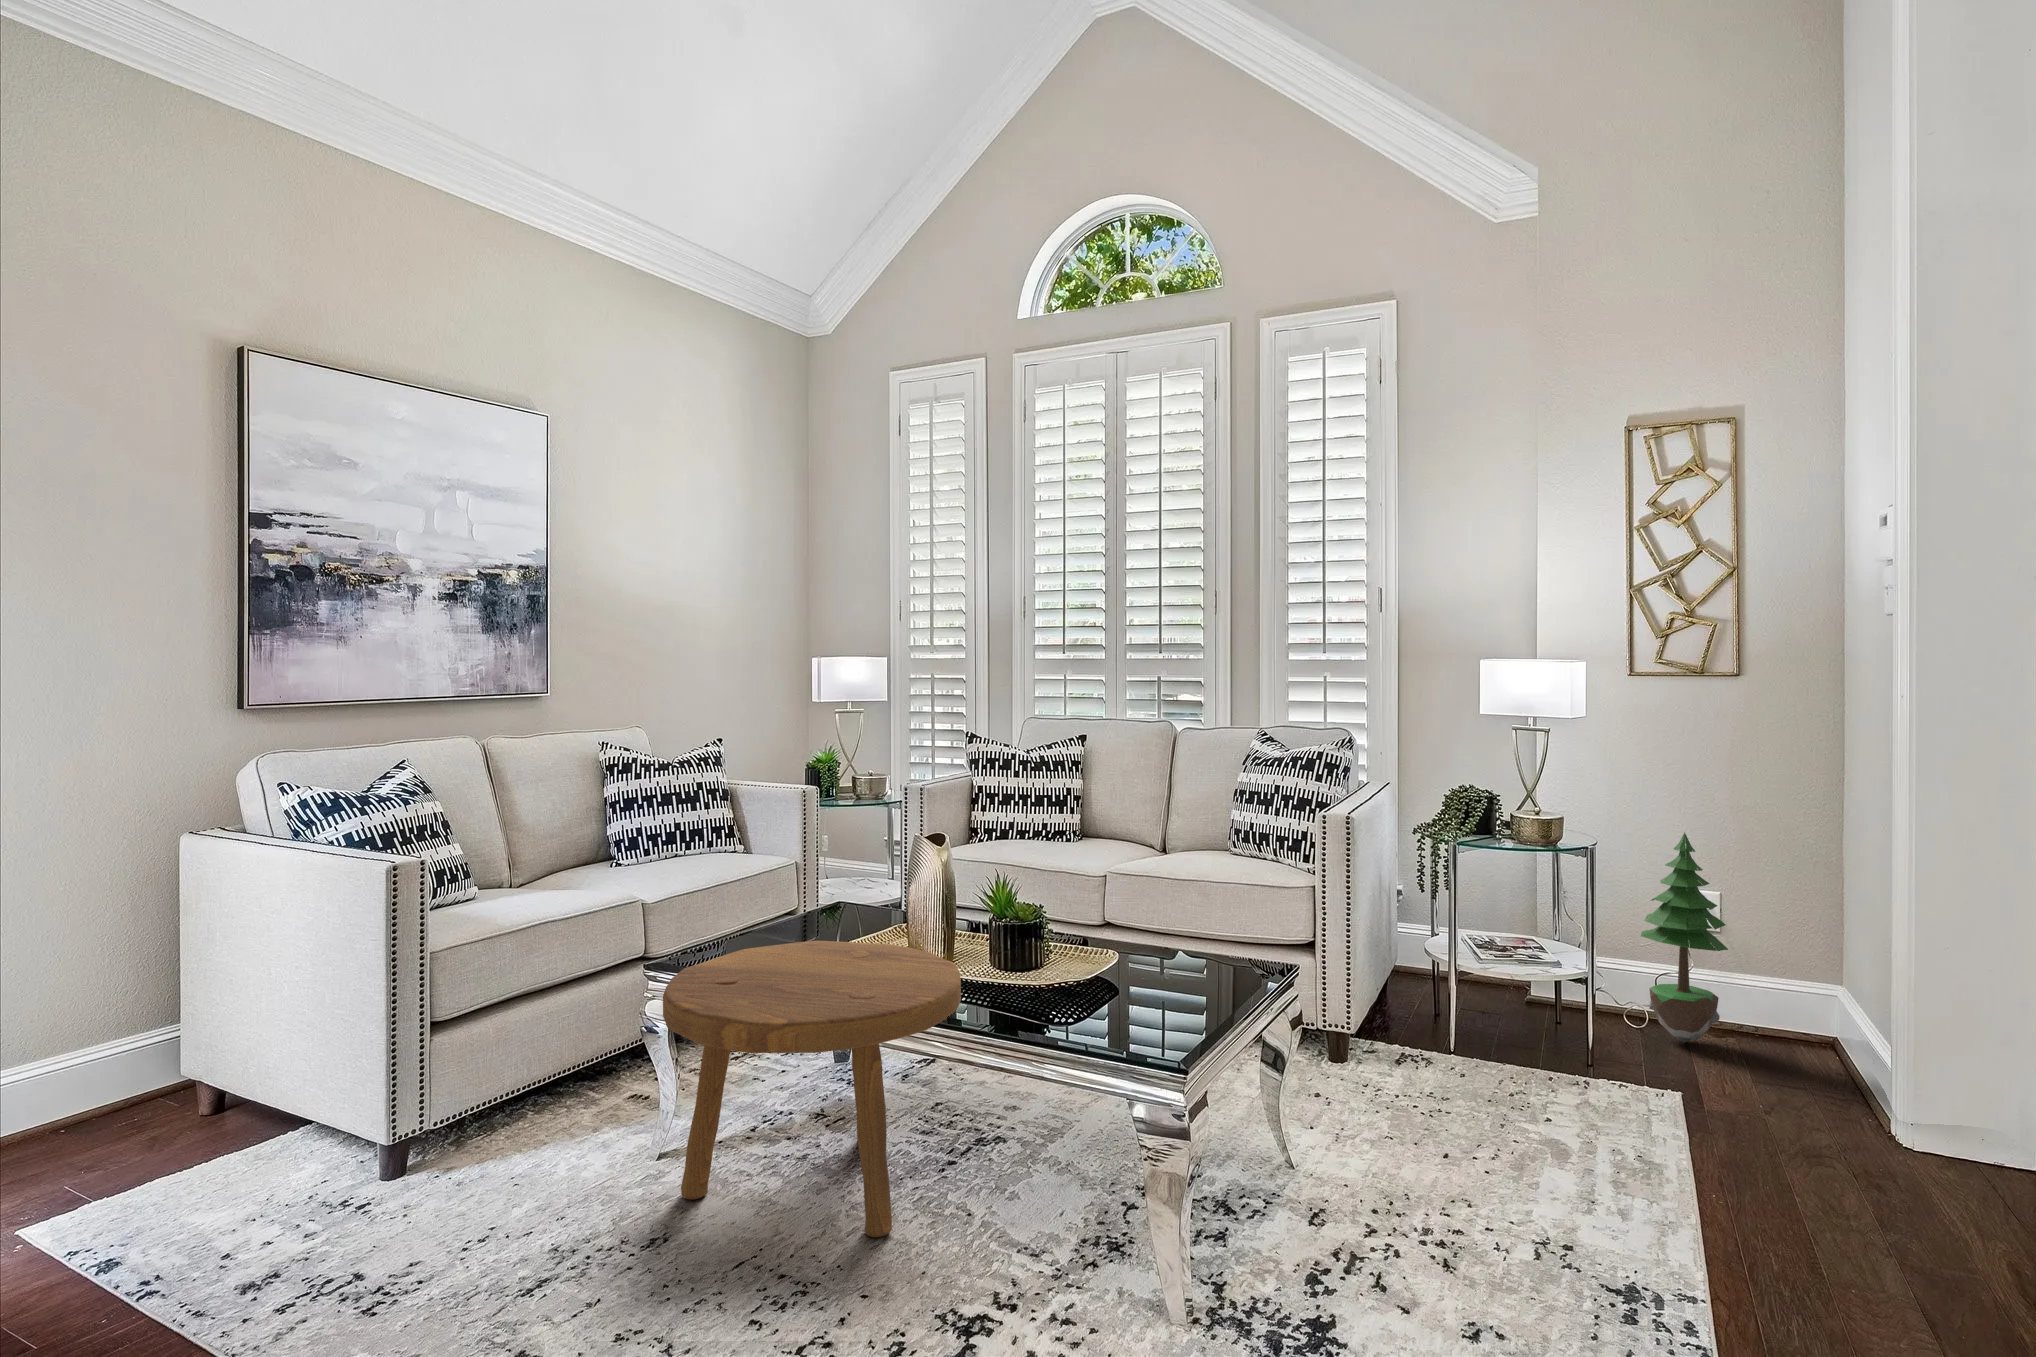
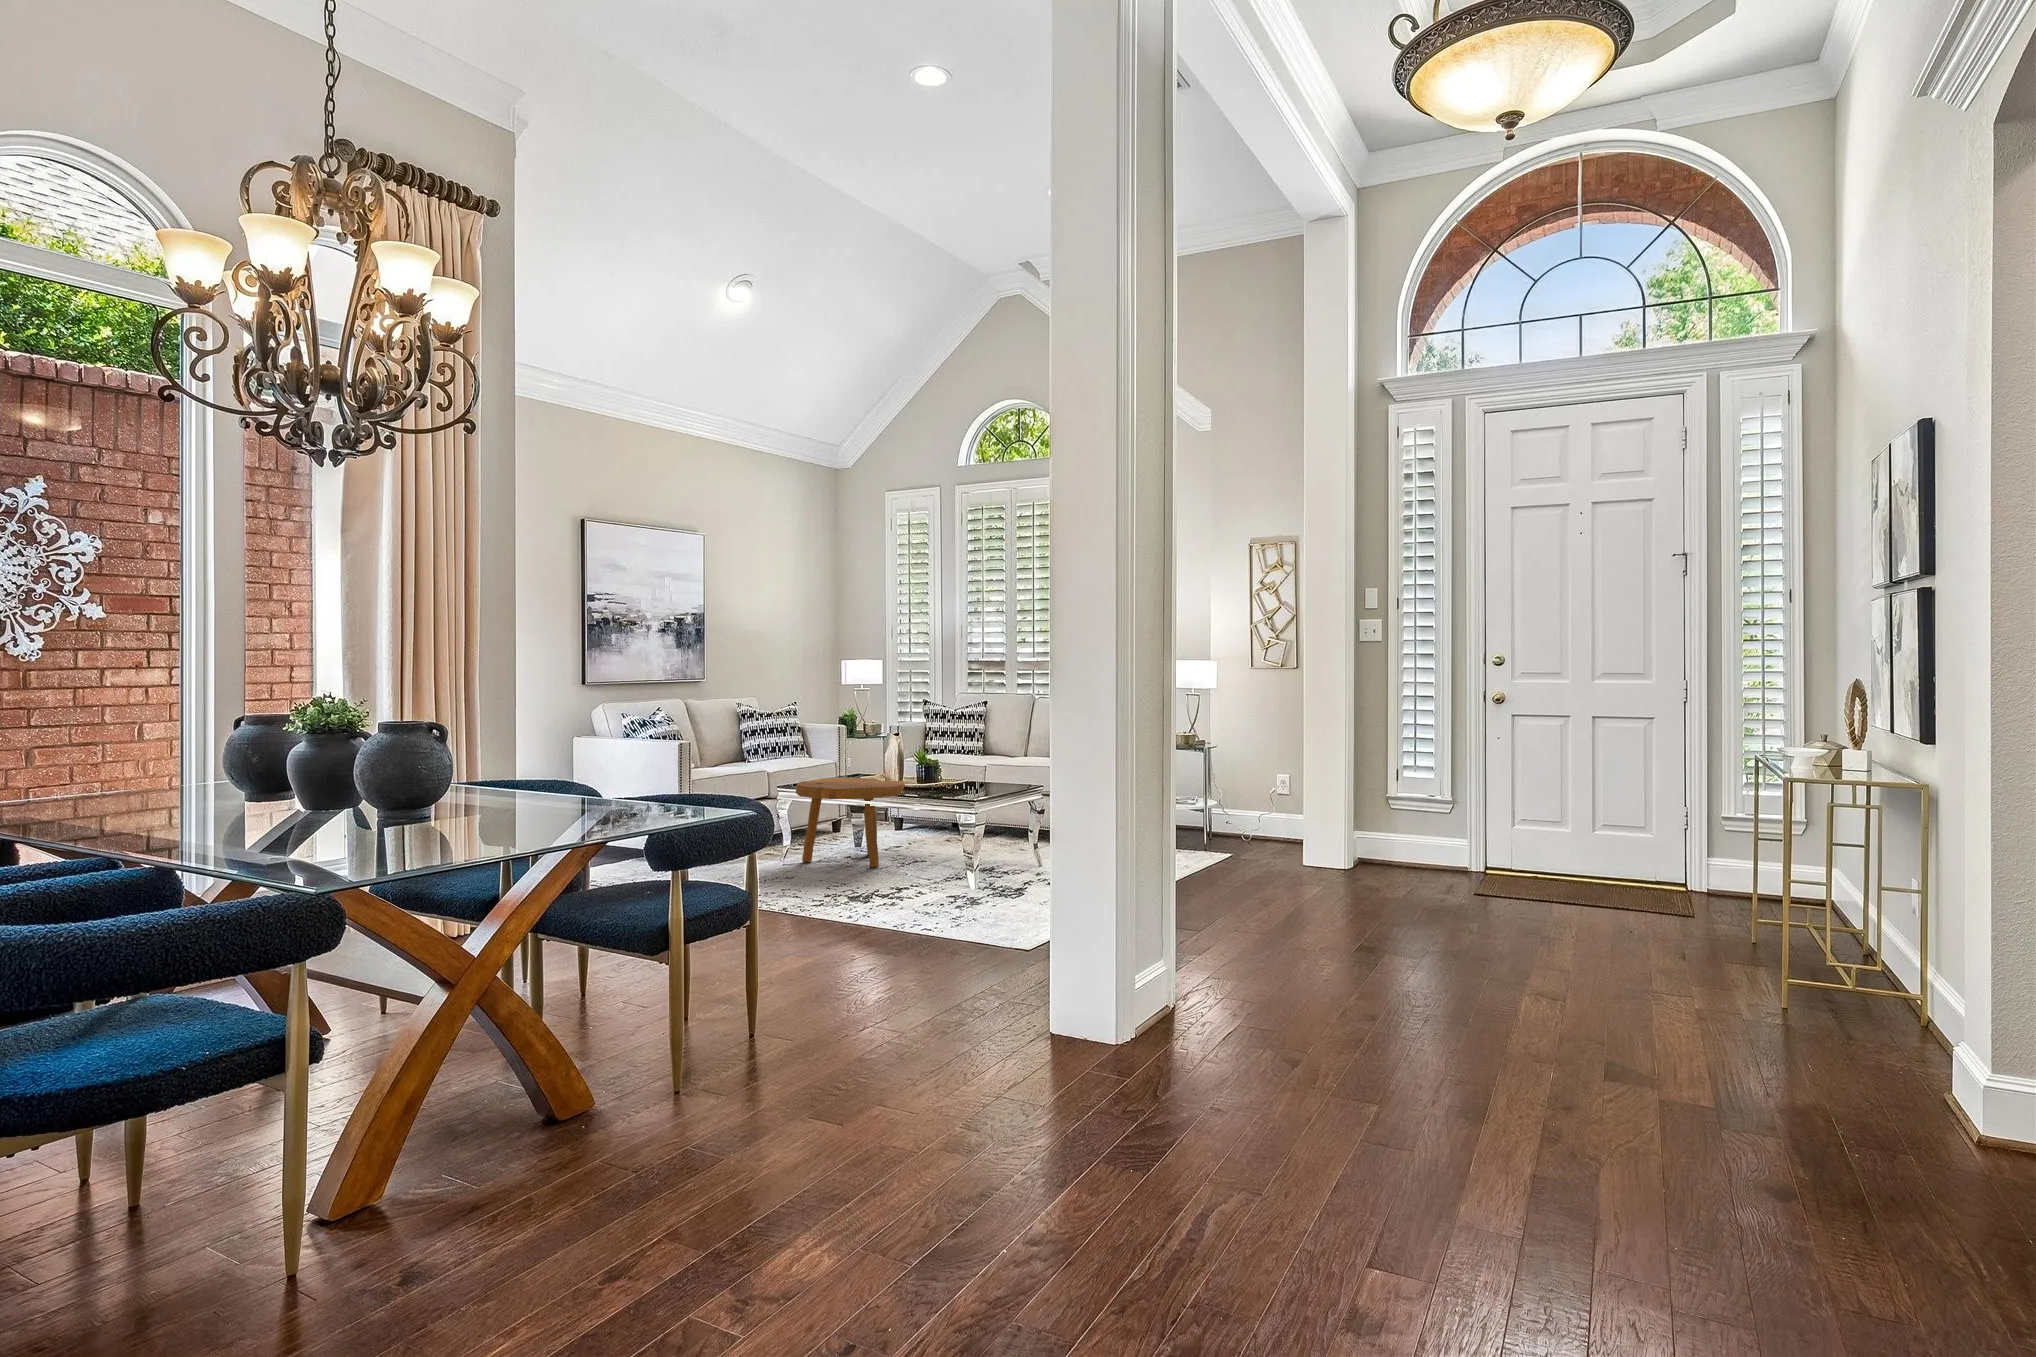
potted tree: present [1641,833,1728,1043] -> none [1230,742,1266,840]

